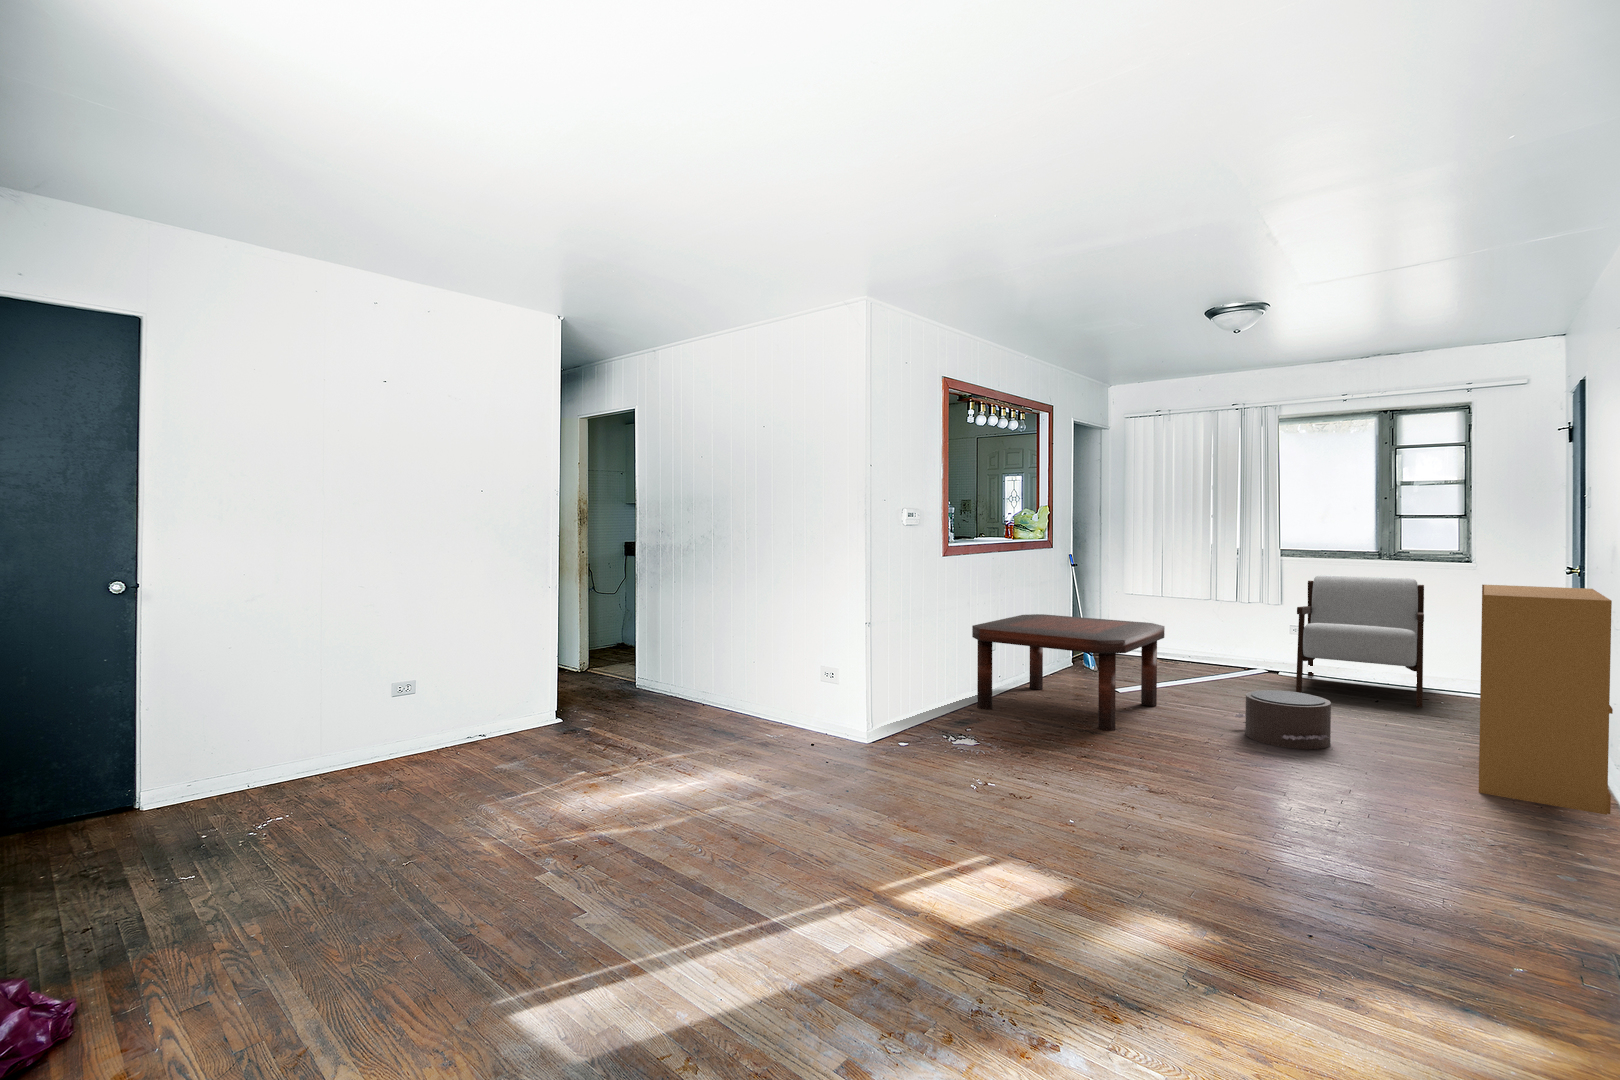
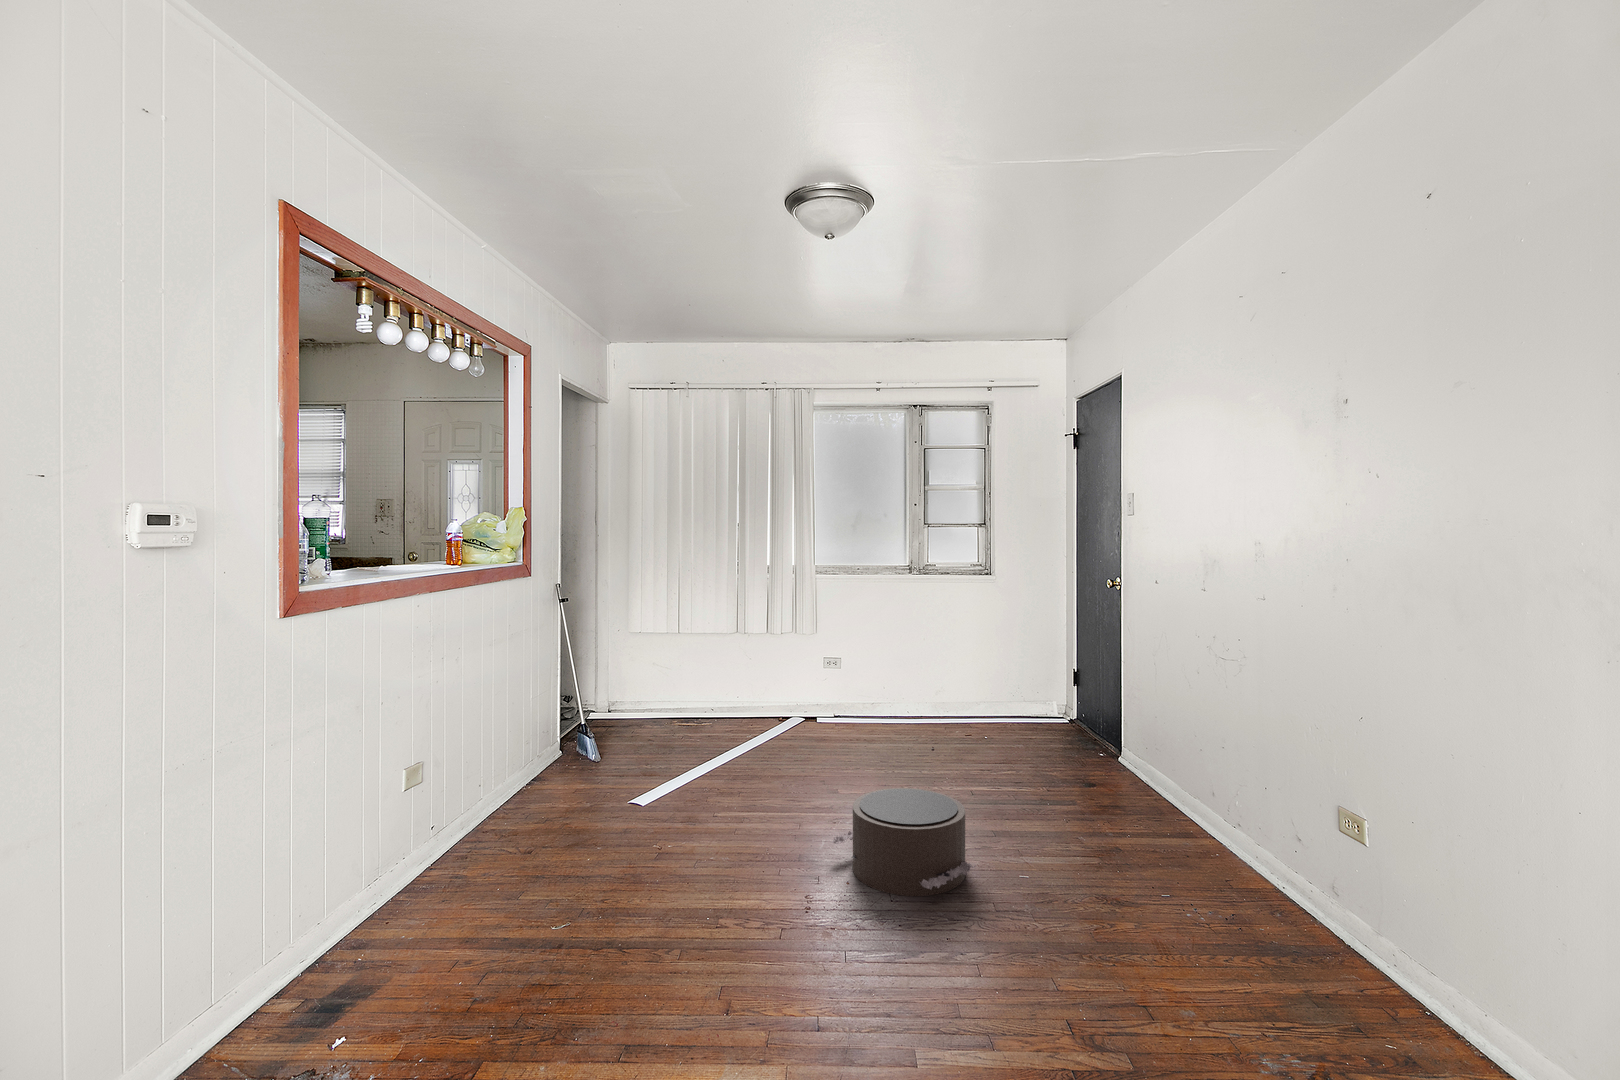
armchair: present [1296,575,1424,708] -> none [847,598,982,755]
bookshelf: present [1479,585,1613,815] -> none [1109,617,1332,943]
coffee table: present [972,614,1165,731] -> none [367,694,718,939]

